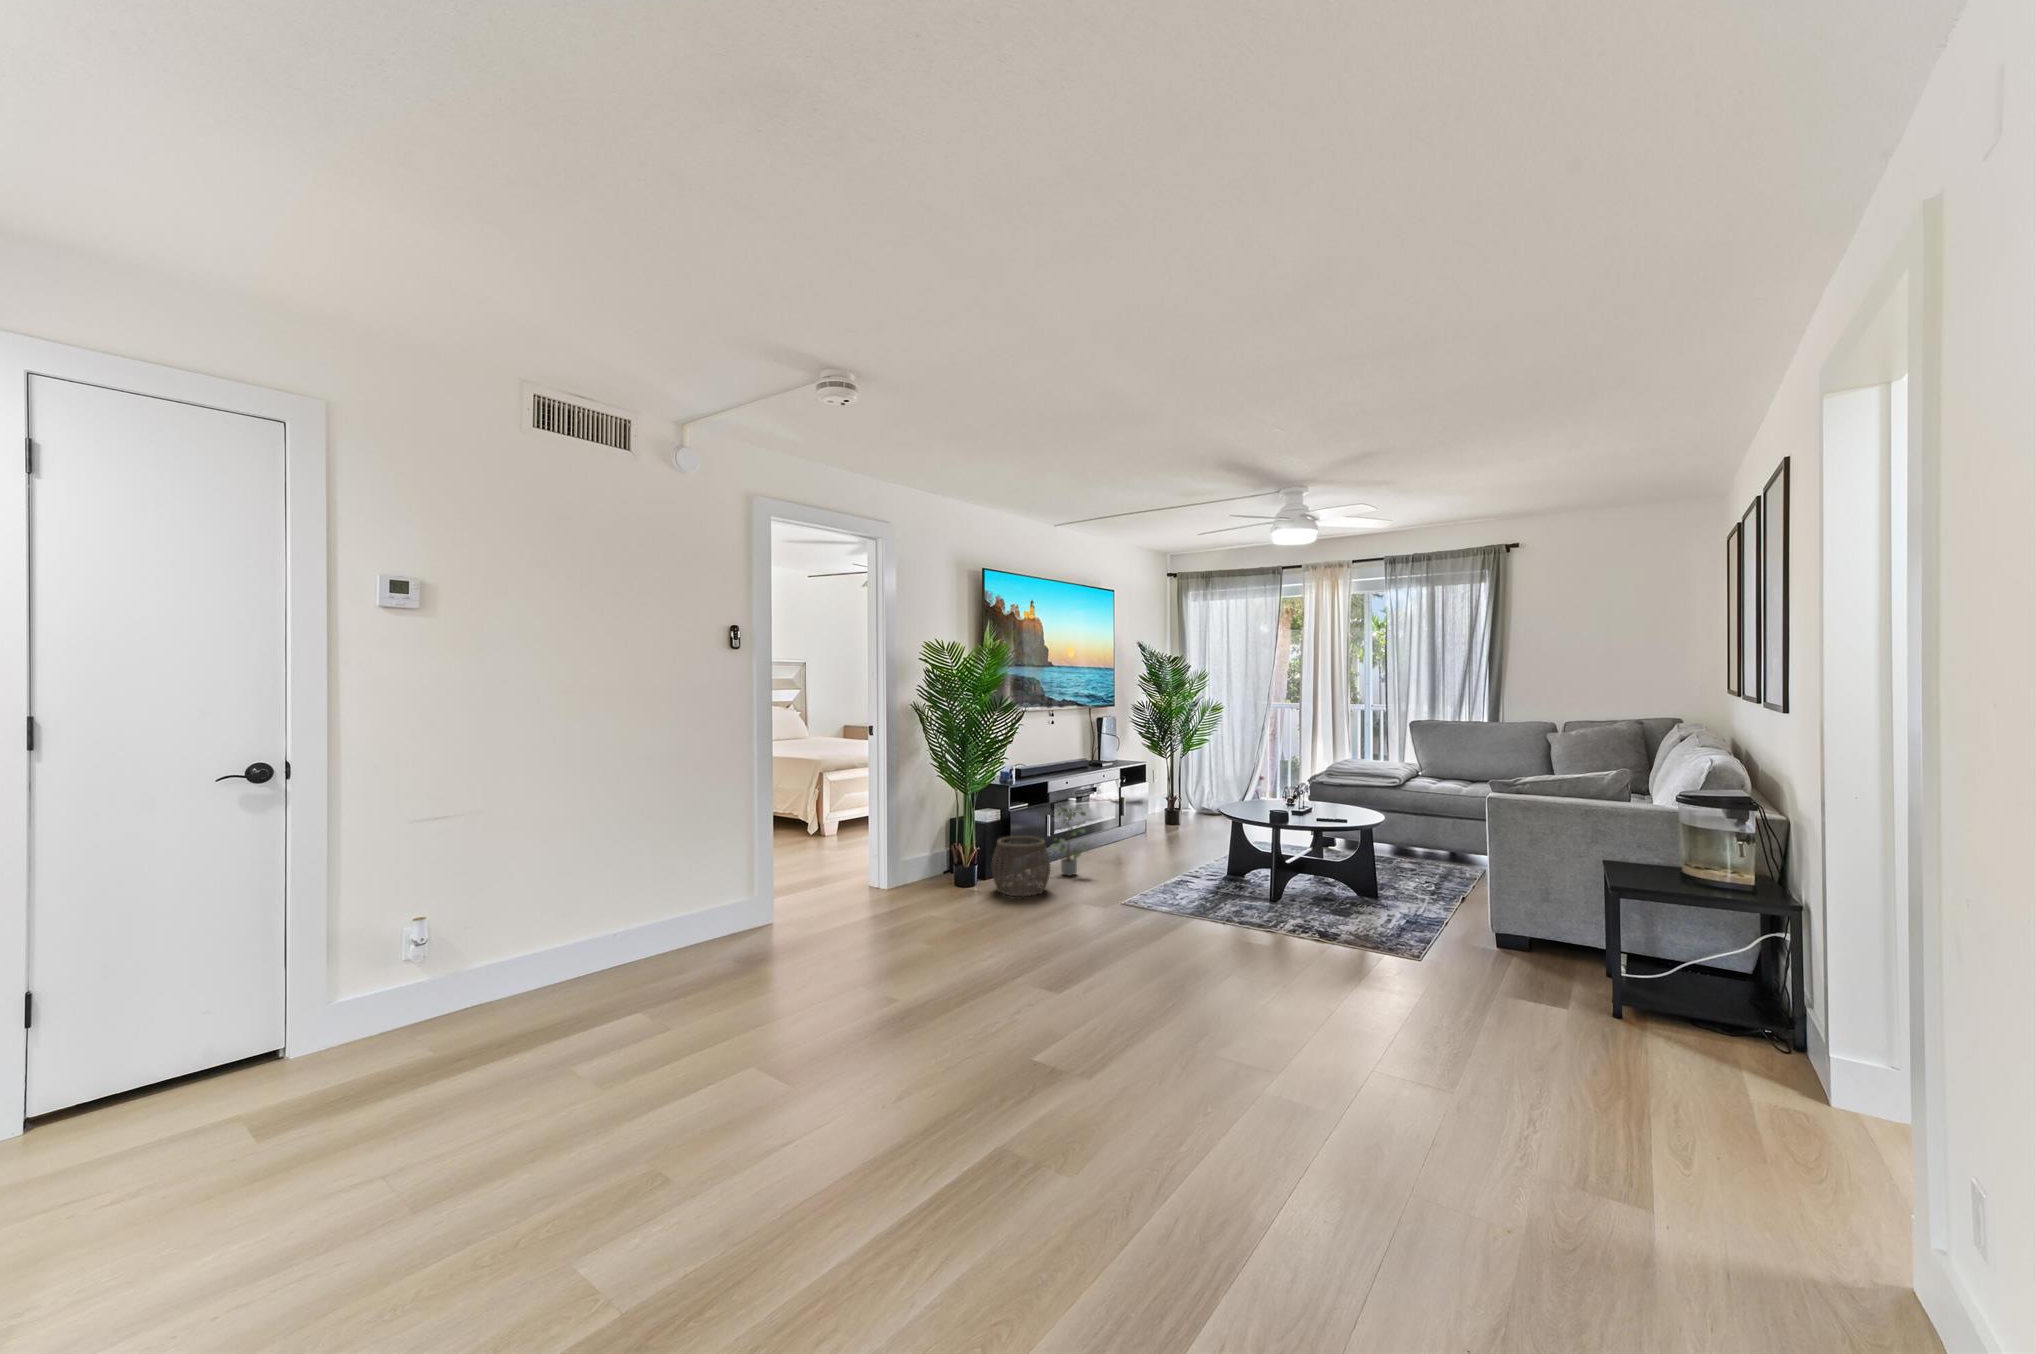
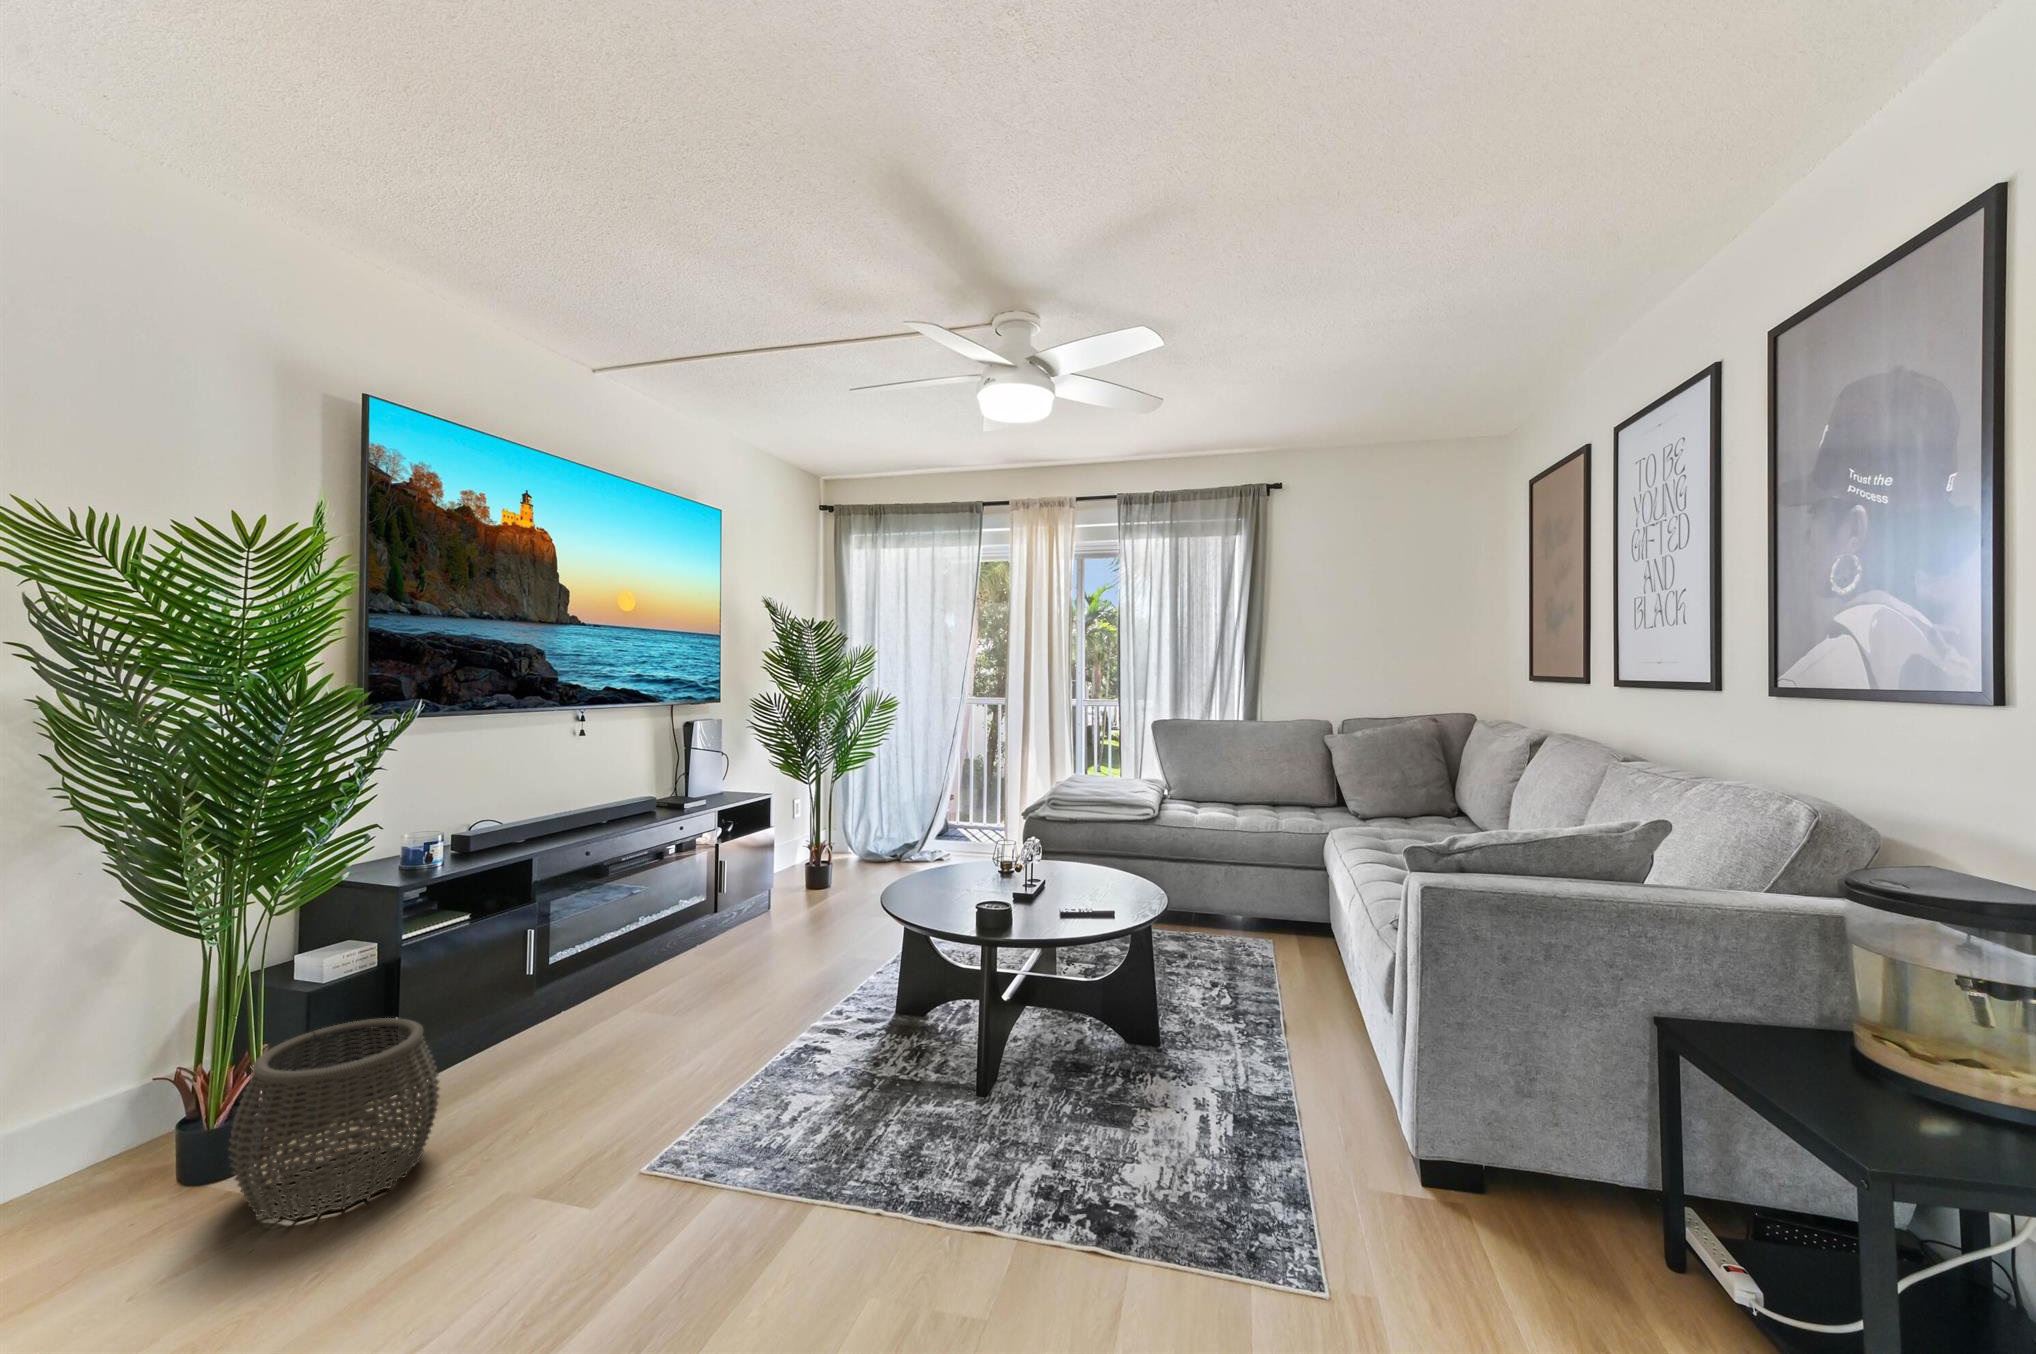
potted plant: present [1052,807,1086,876] -> none [489,912,589,1077]

